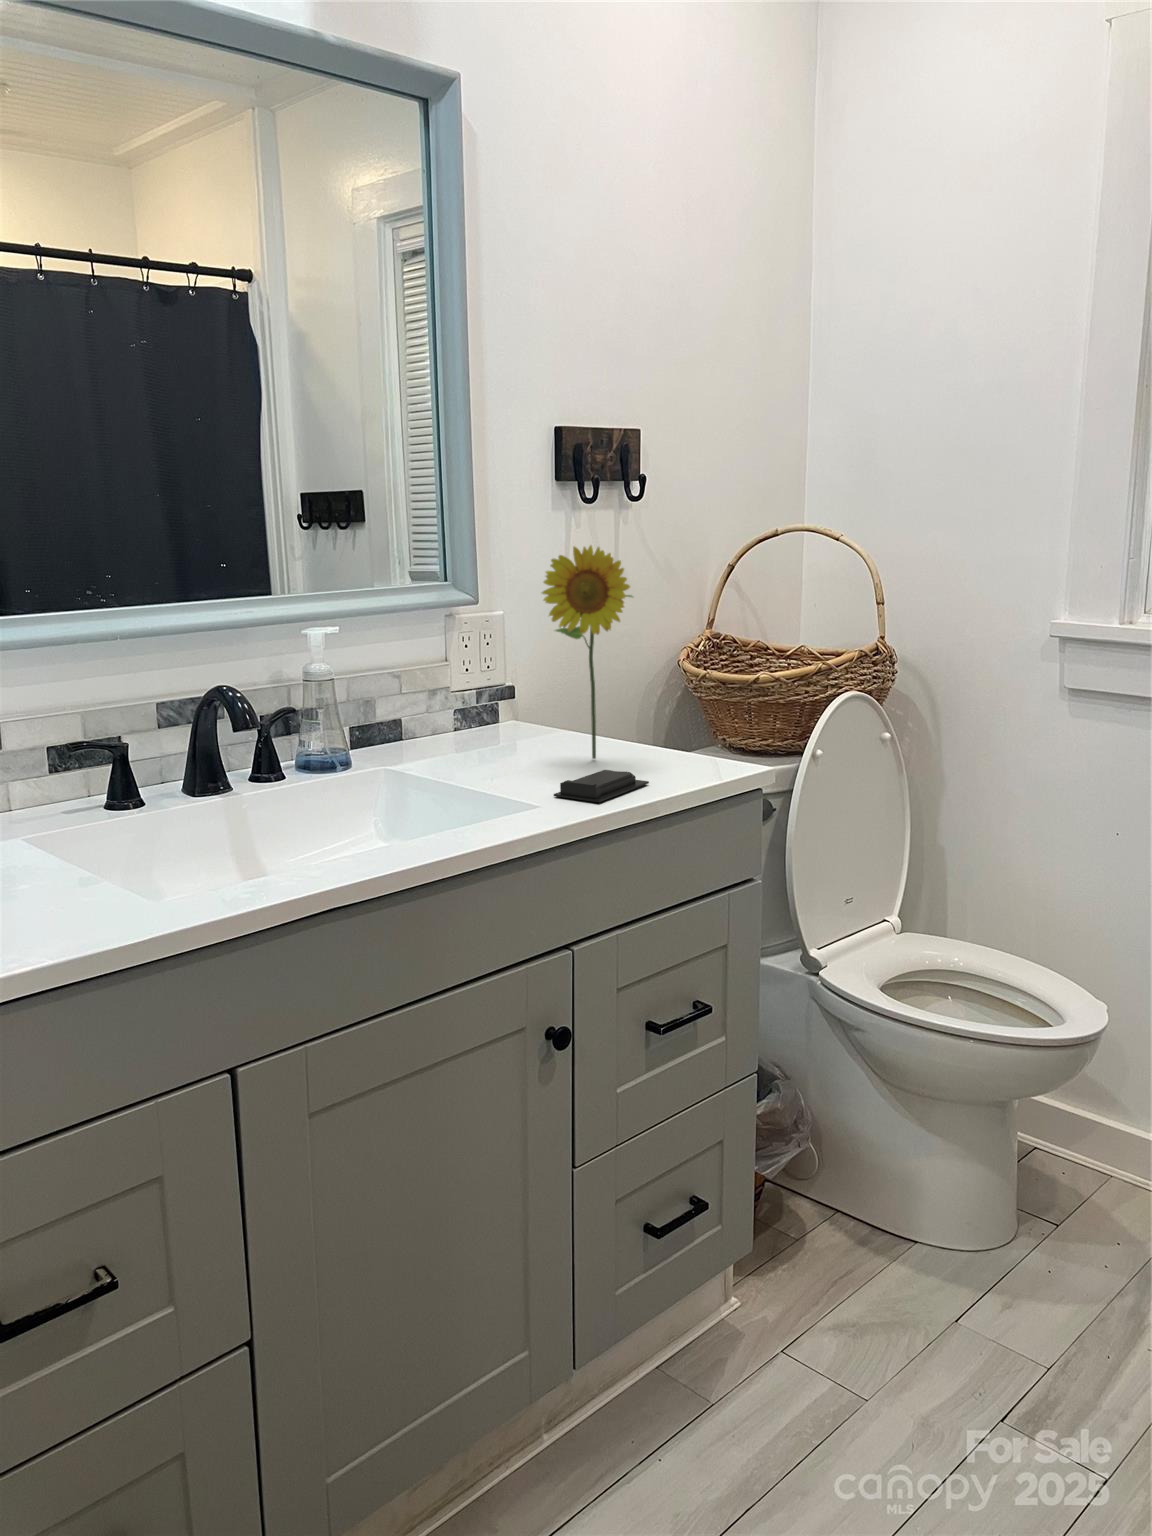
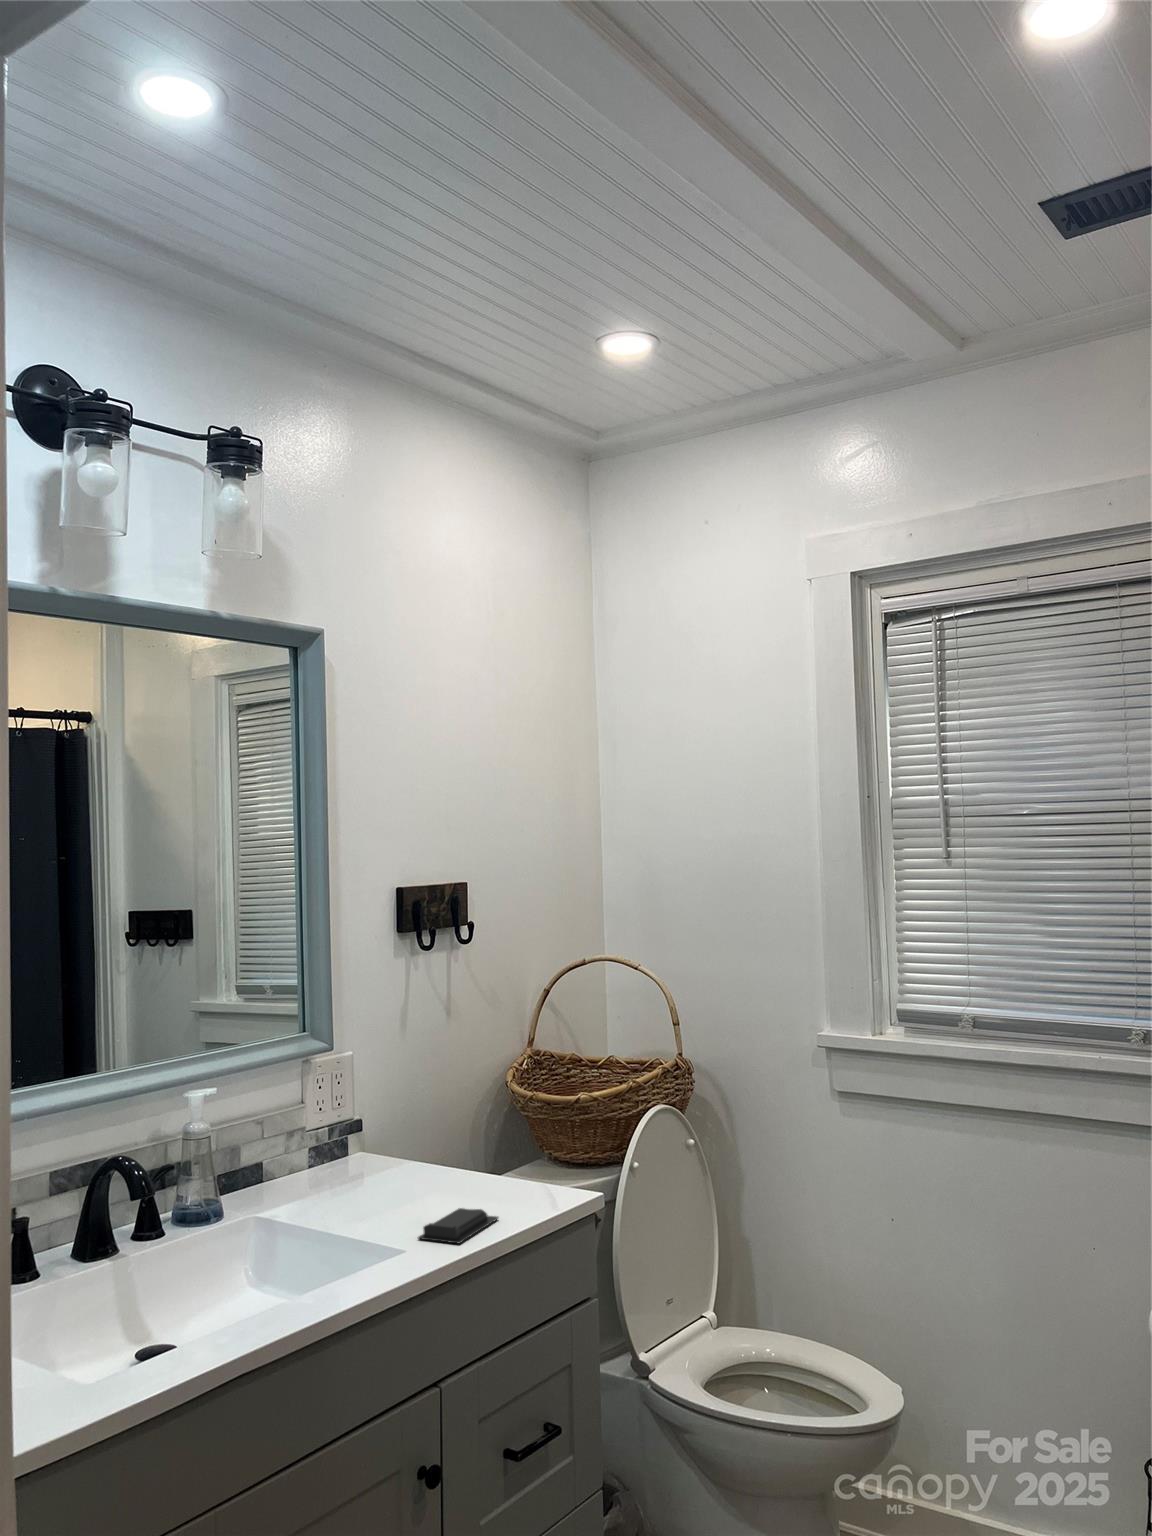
flower: present [542,545,633,759] -> none [398,1006,478,1193]

